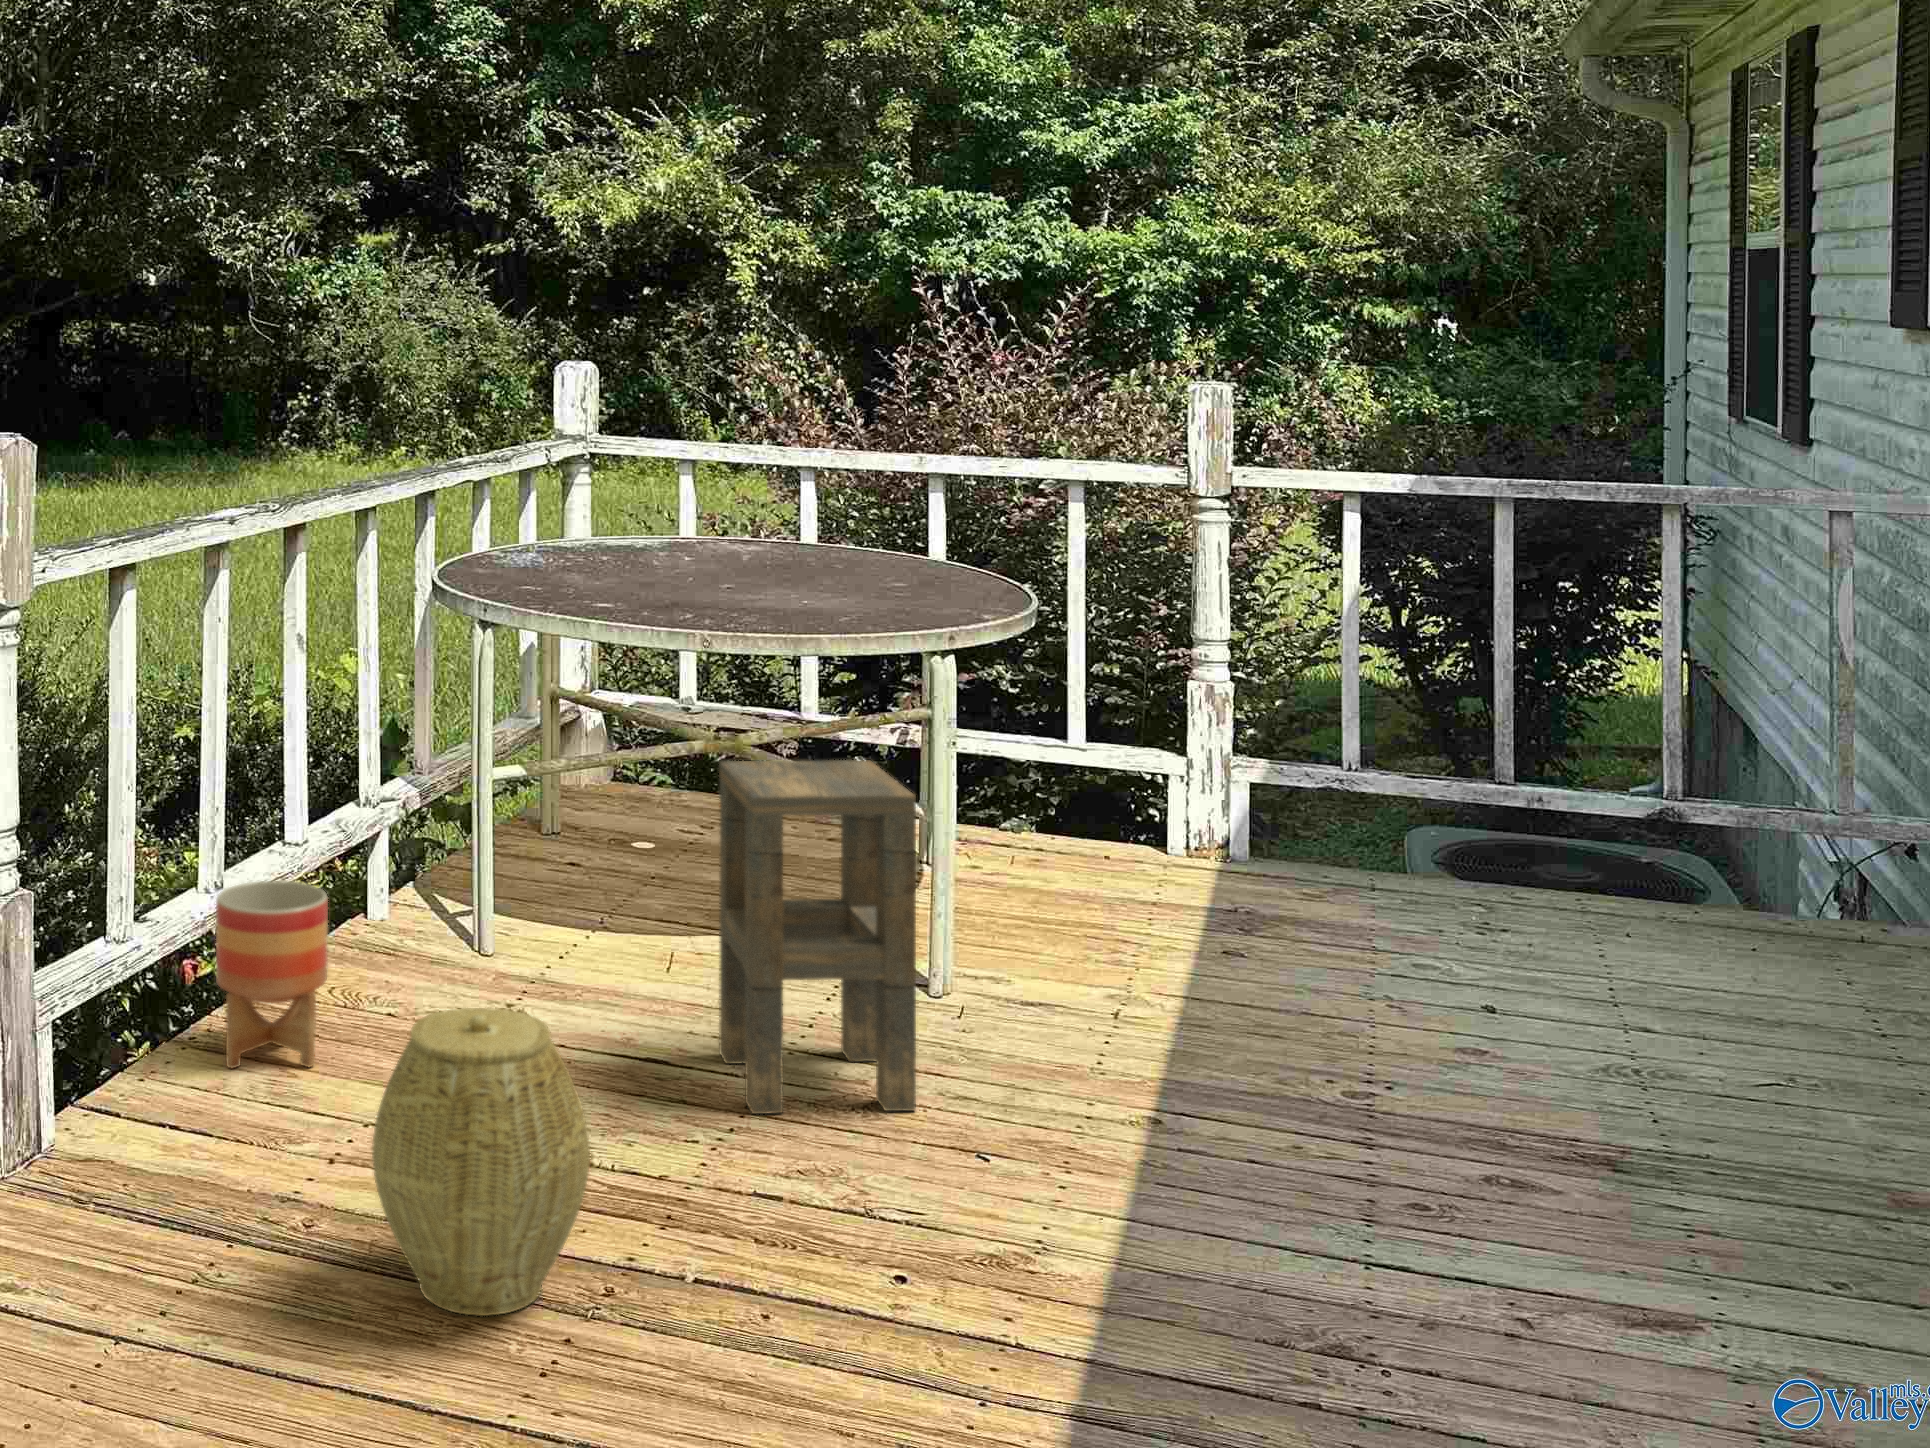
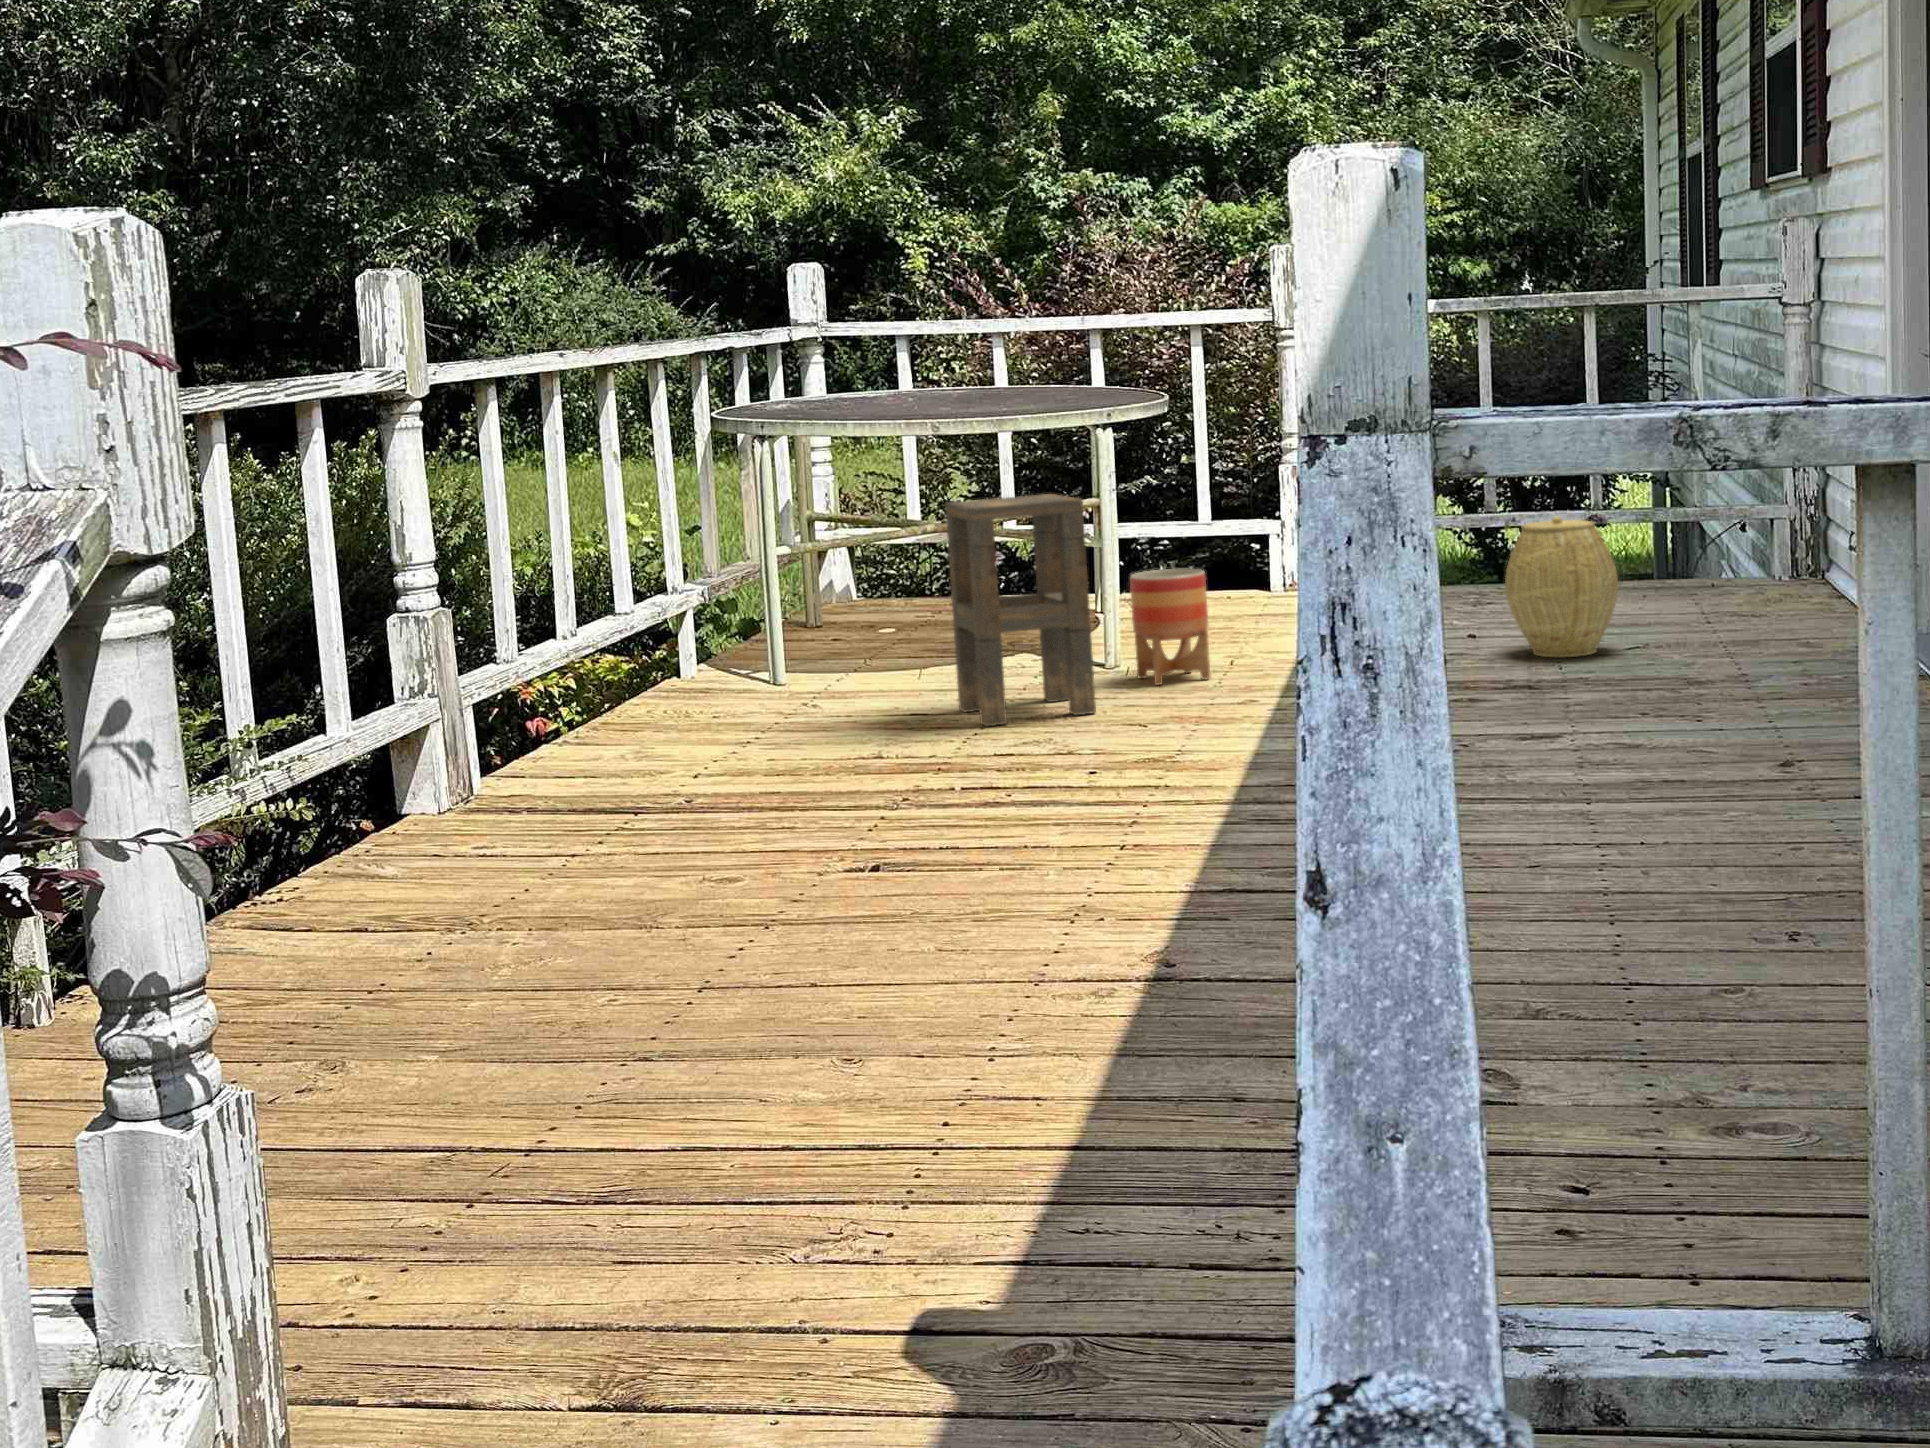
planter: present [216,881,328,1068] -> present [1130,569,1211,685]
woven basket: present [372,1008,590,1316] -> present [1505,516,1619,657]

